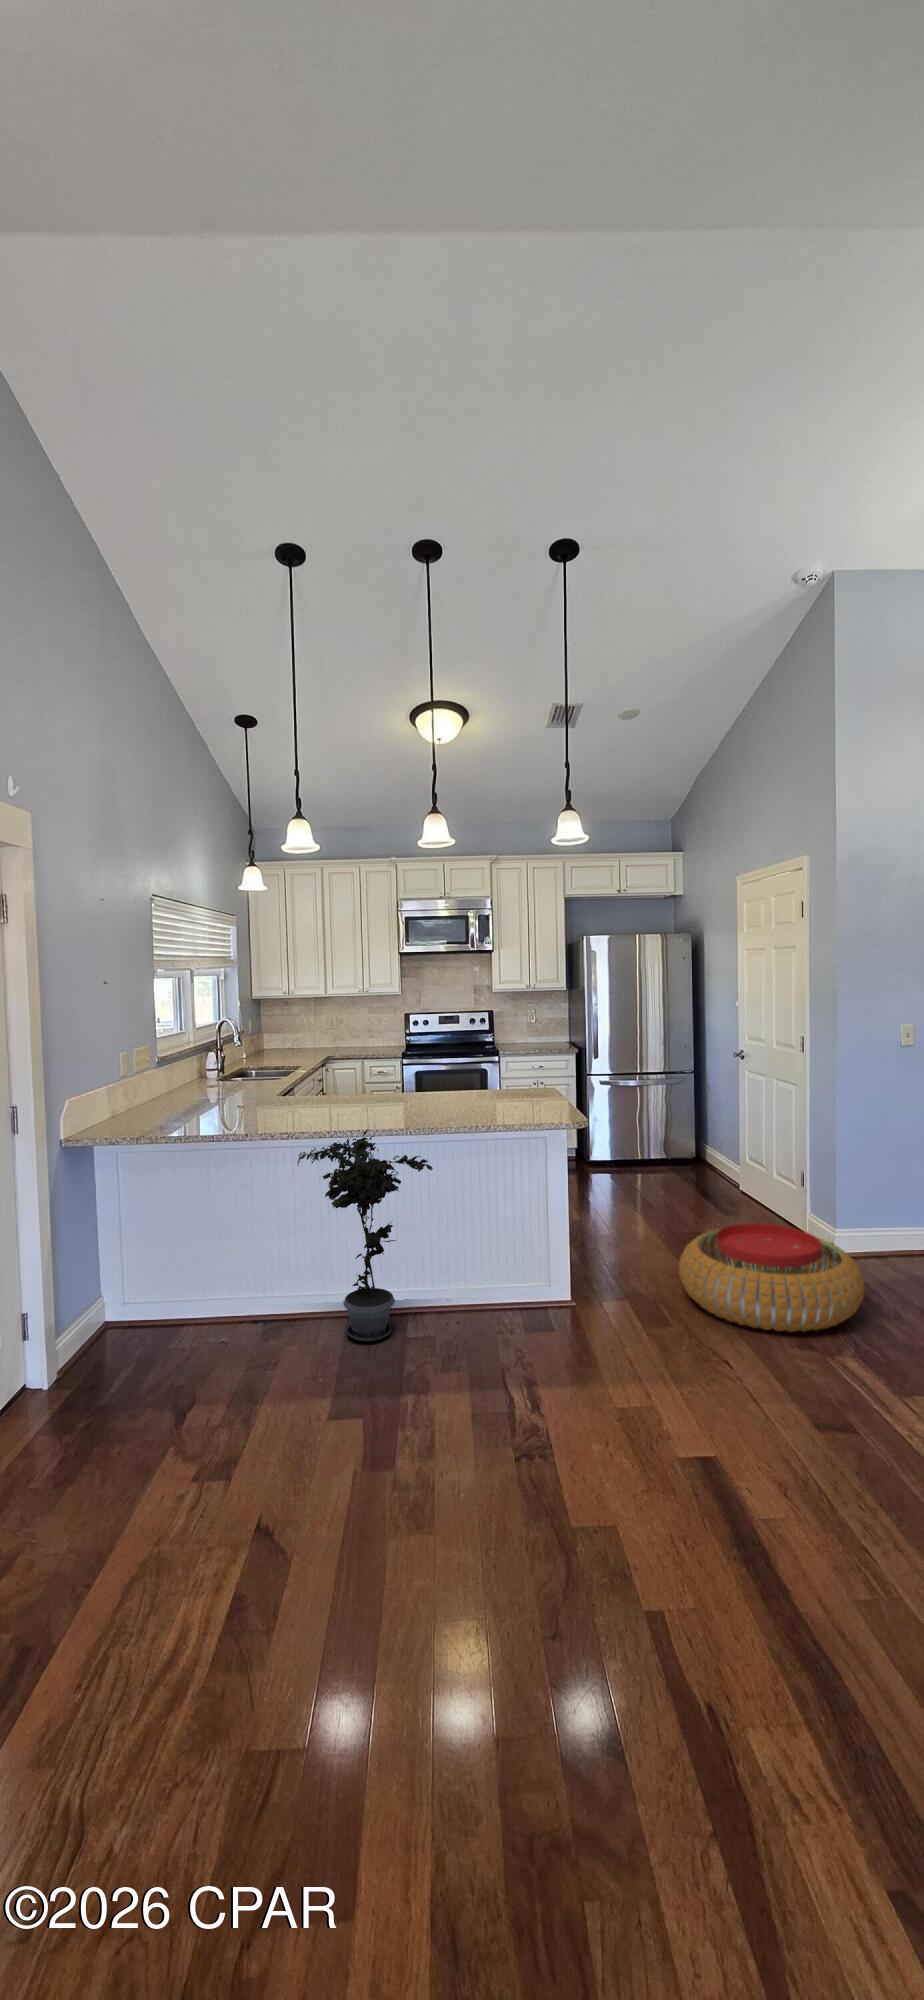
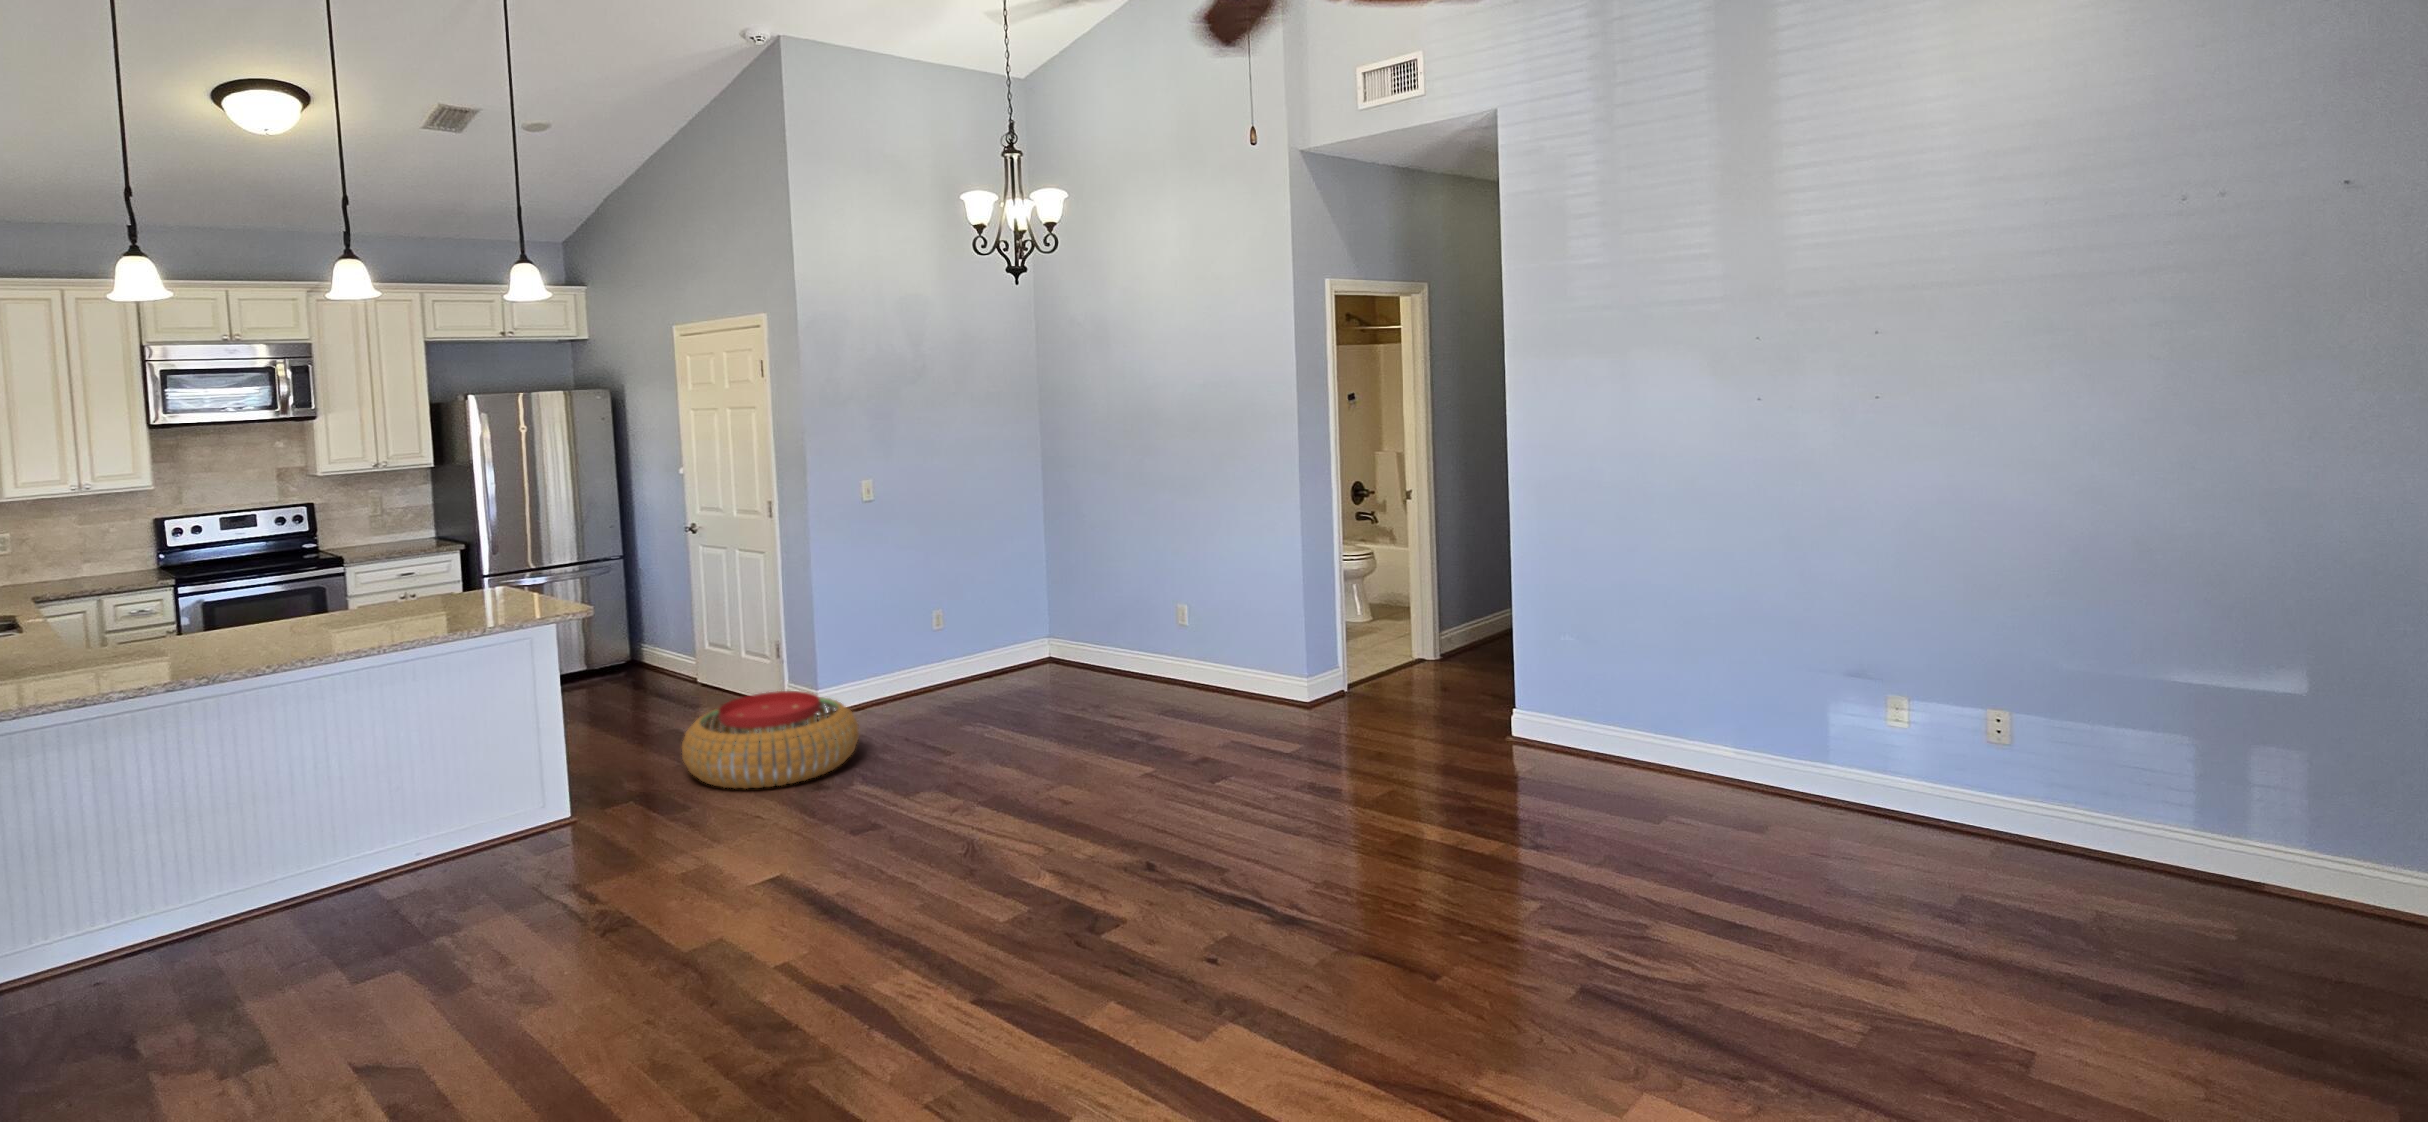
potted plant: present [298,1129,433,1342] -> none [213,658,423,922]

